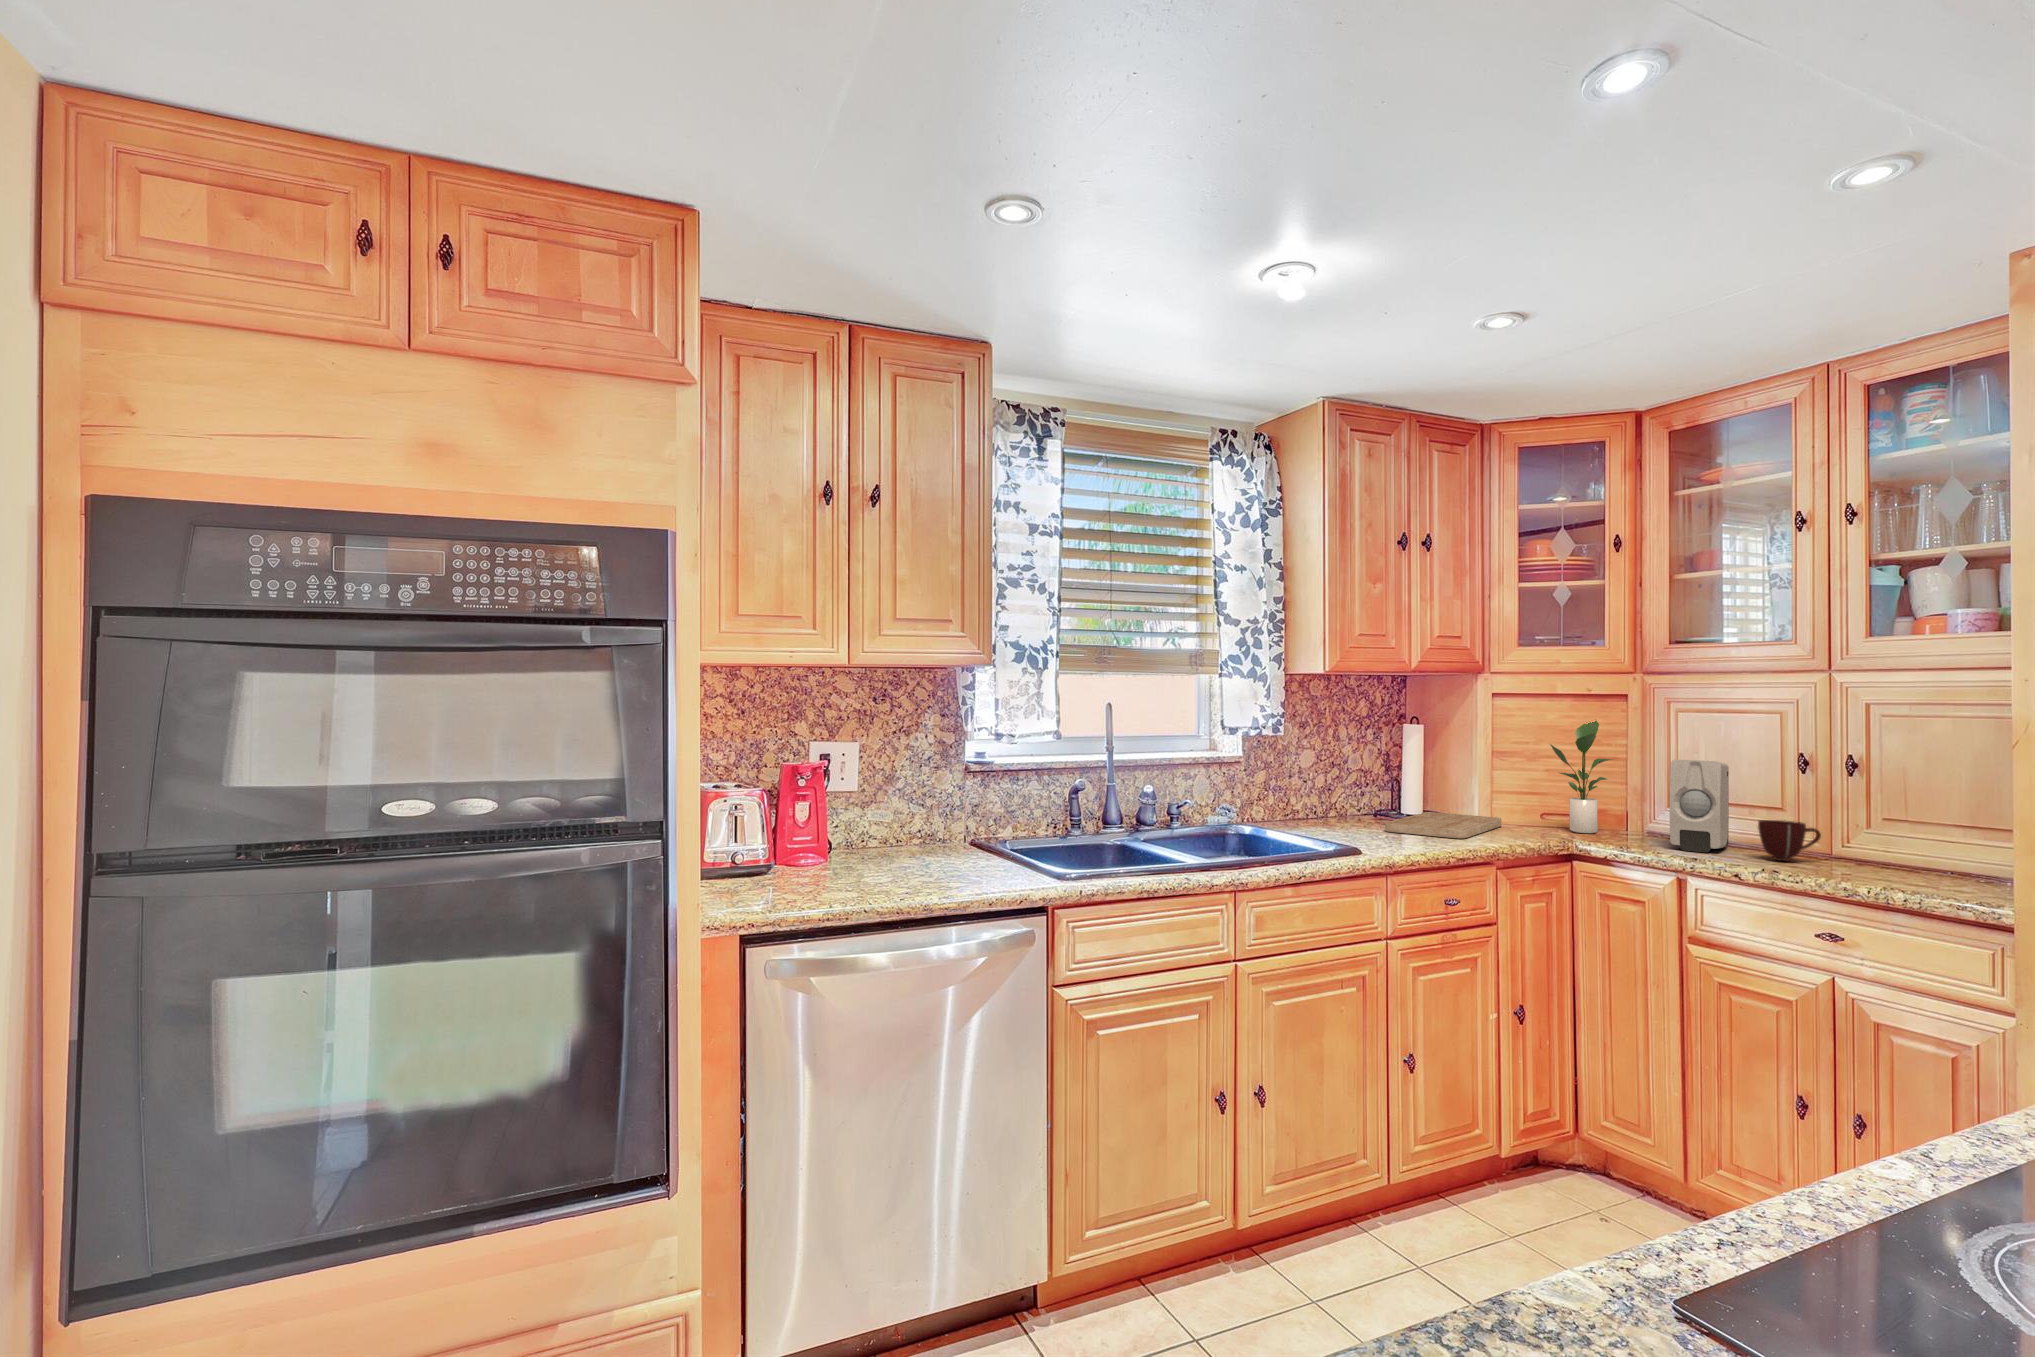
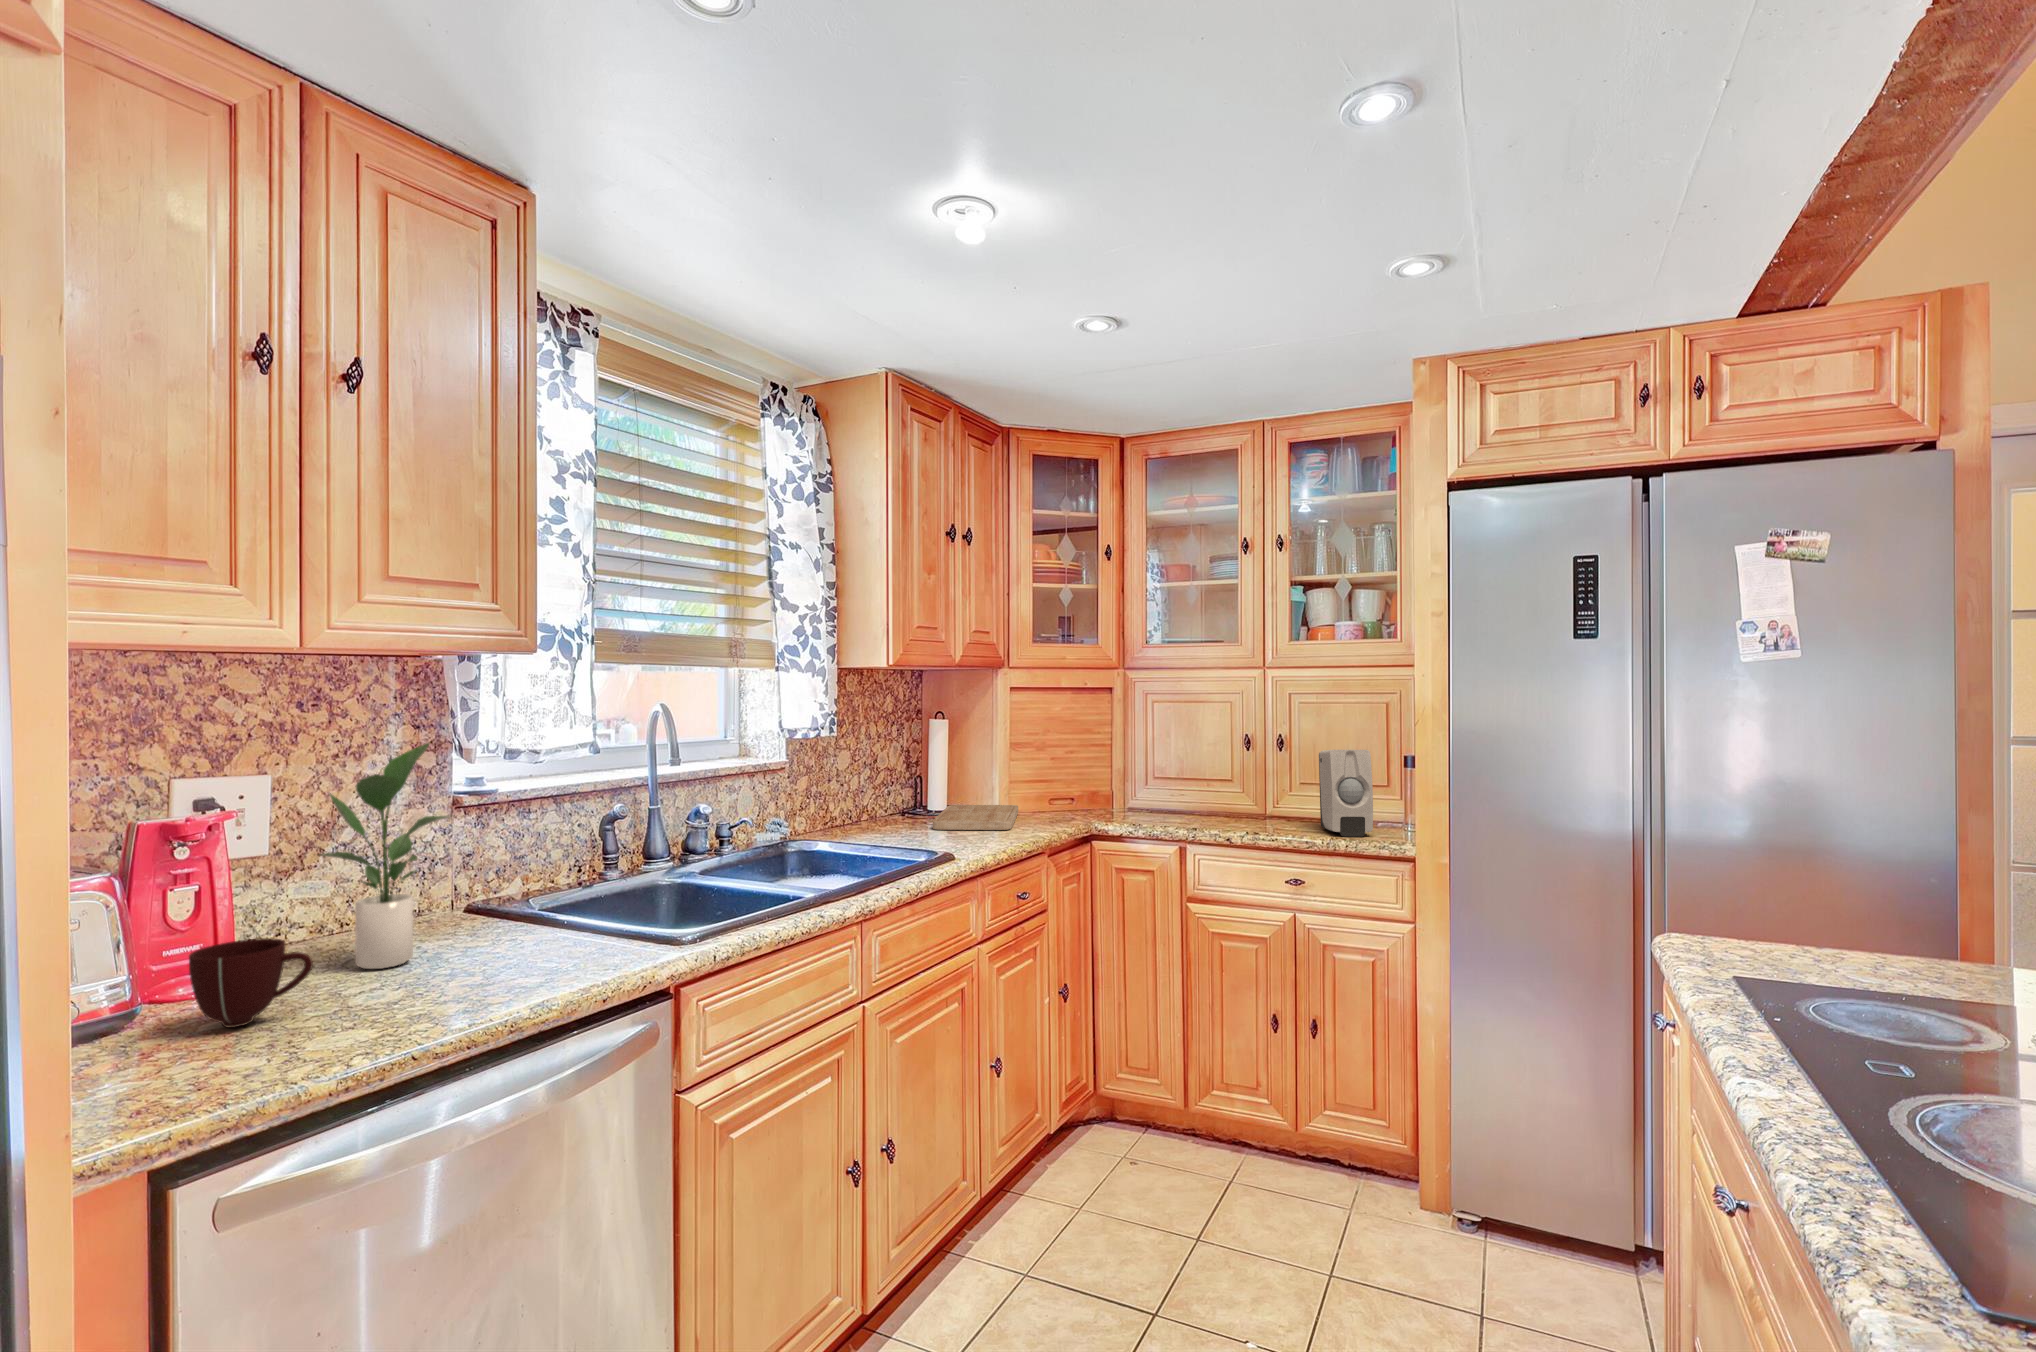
potted plant: present [1550,719,1613,833] -> present [319,743,449,969]
soap dispenser: present [1670,760,1729,853] -> present [1319,750,1373,837]
mug: present [1758,820,1821,861] -> present [189,938,313,1028]

